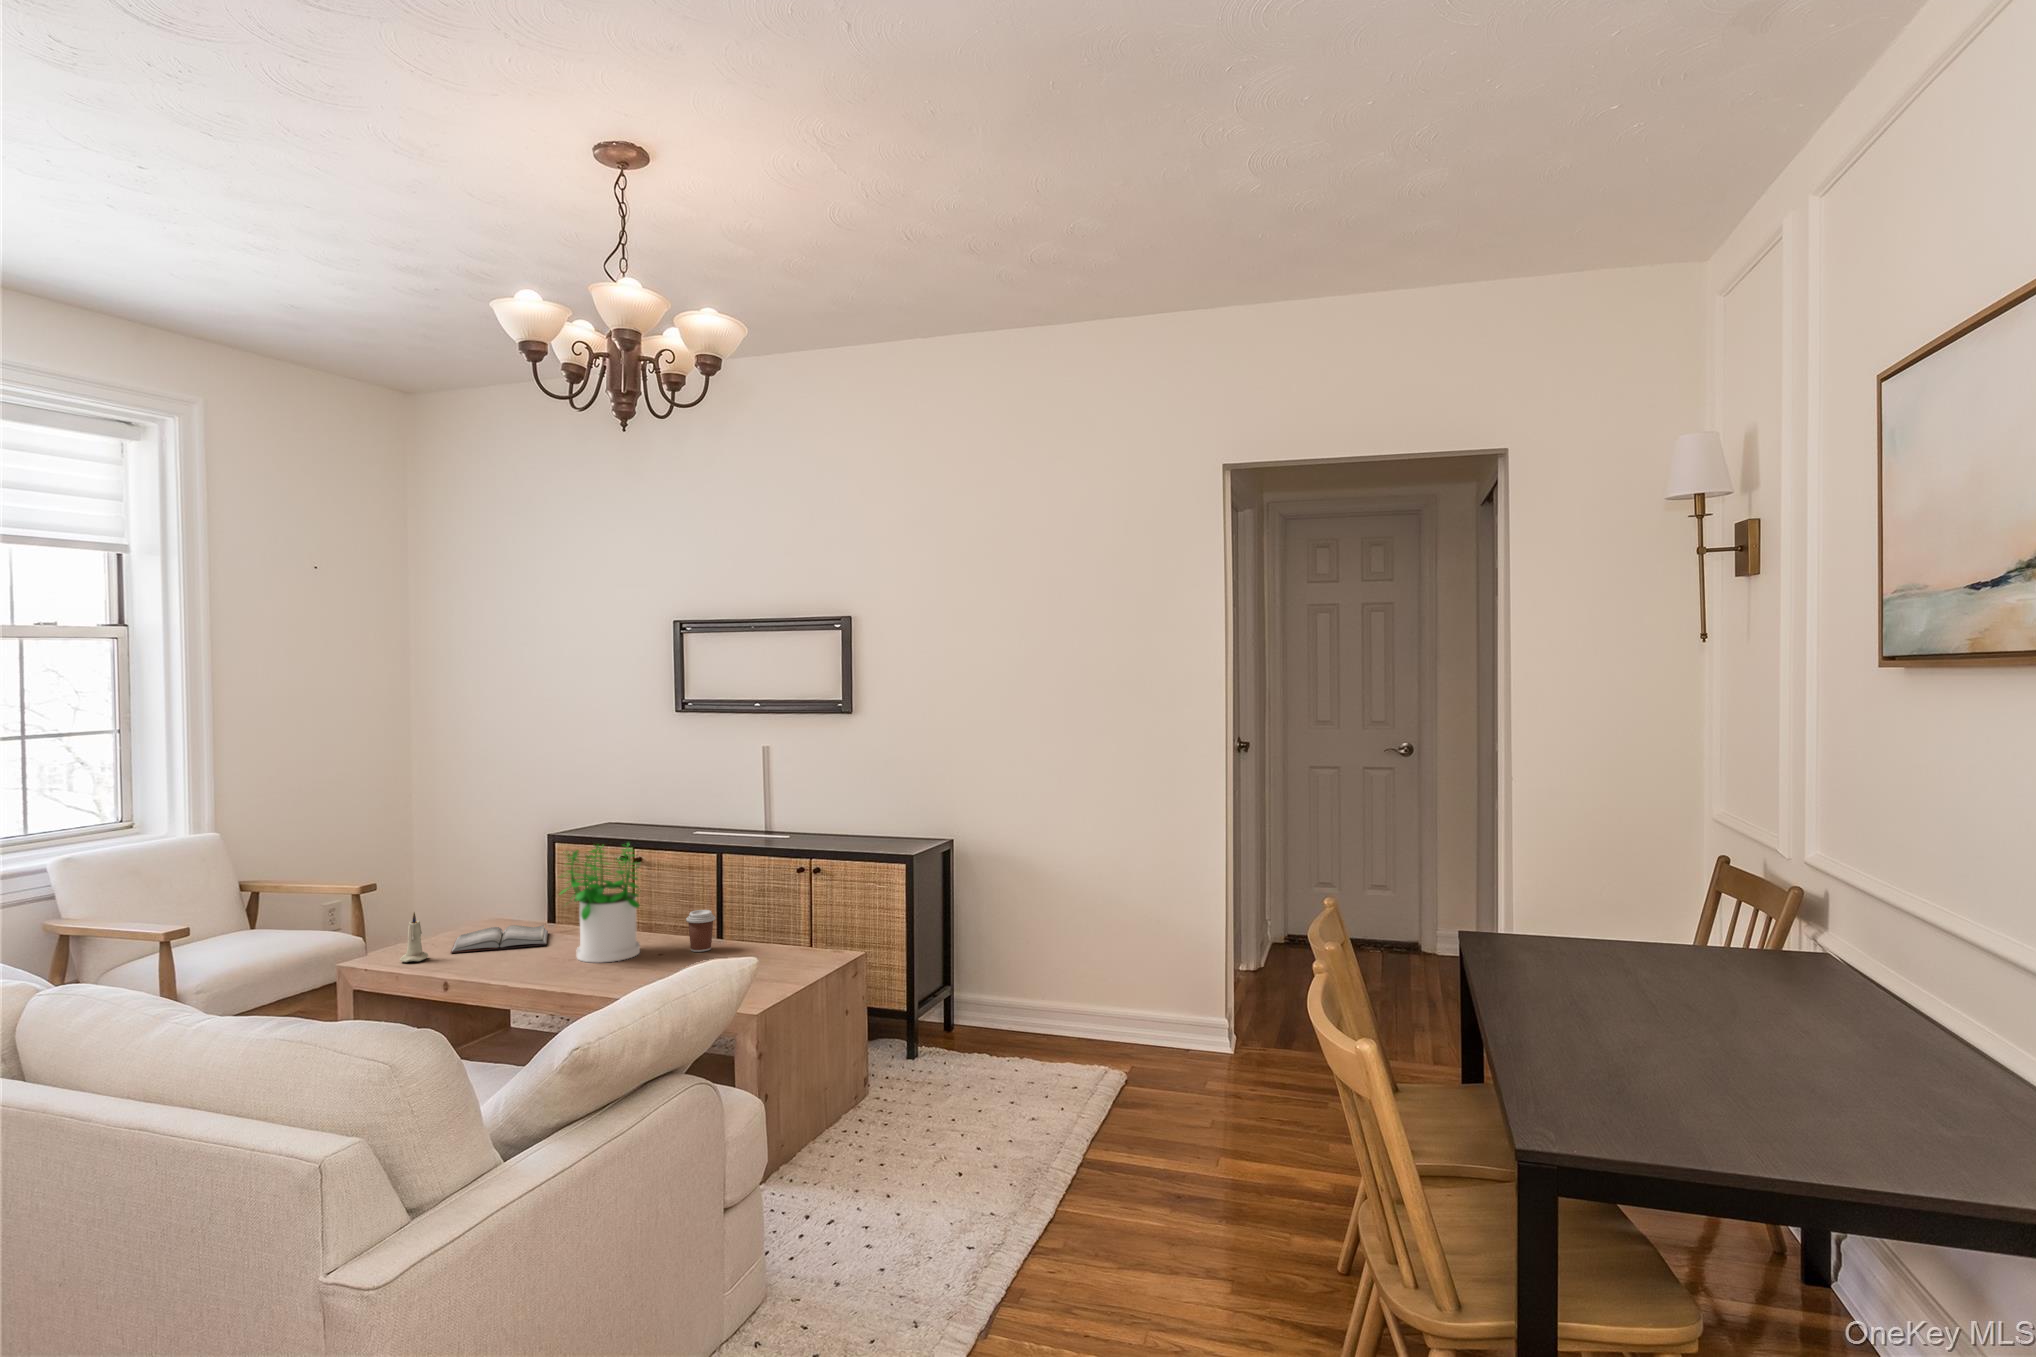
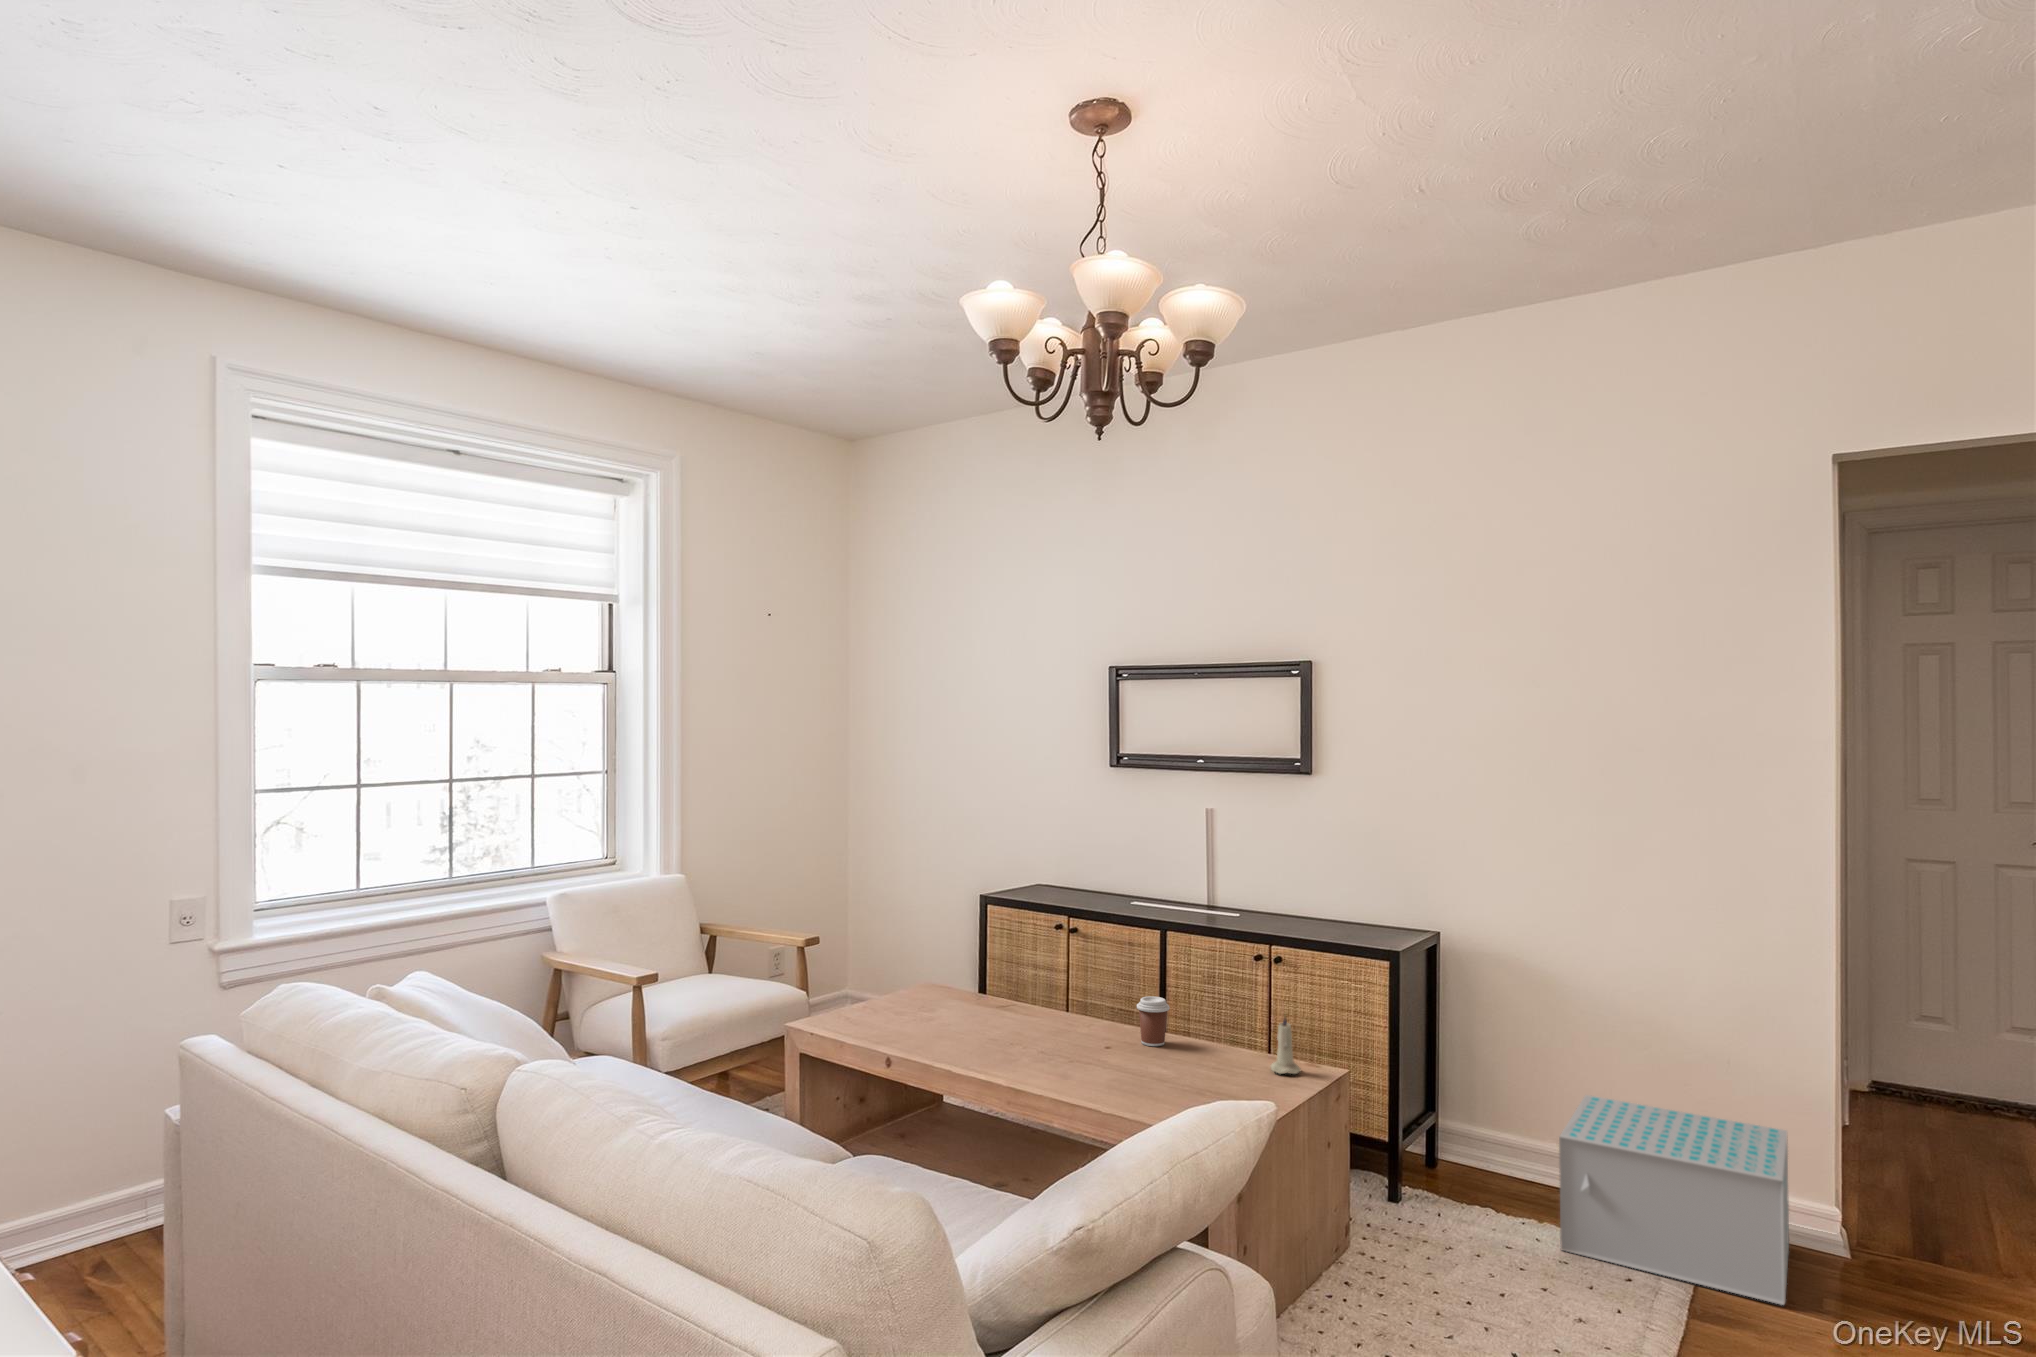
potted plant: present [560,843,640,963] -> none [1001,911,1088,1048]
candle: present [400,912,428,962] -> present [1271,1015,1301,1074]
hardback book: present [450,925,548,953] -> none [890,993,985,1020]
storage box: none [1023,956,1182,1087] -> present [1559,1095,1789,1305]

